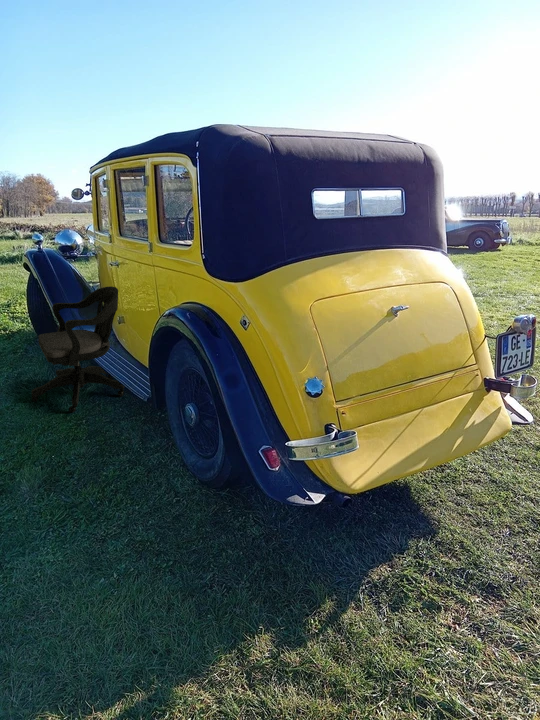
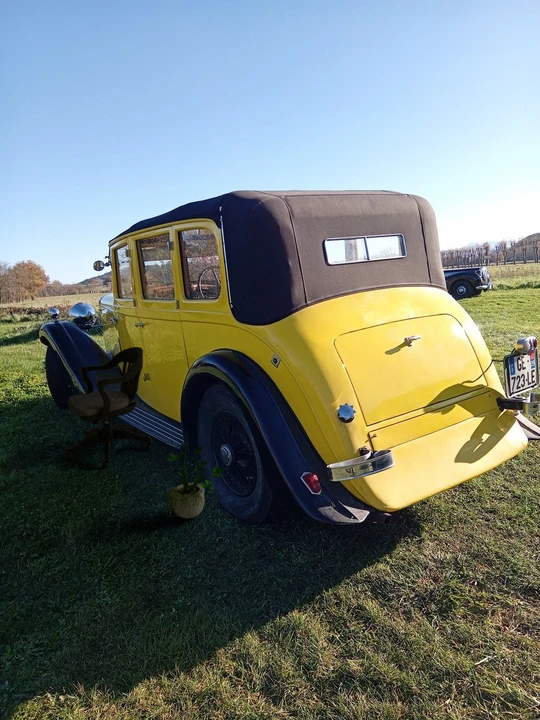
potted plant: none [124,383,189,476] -> present [166,440,225,518]

